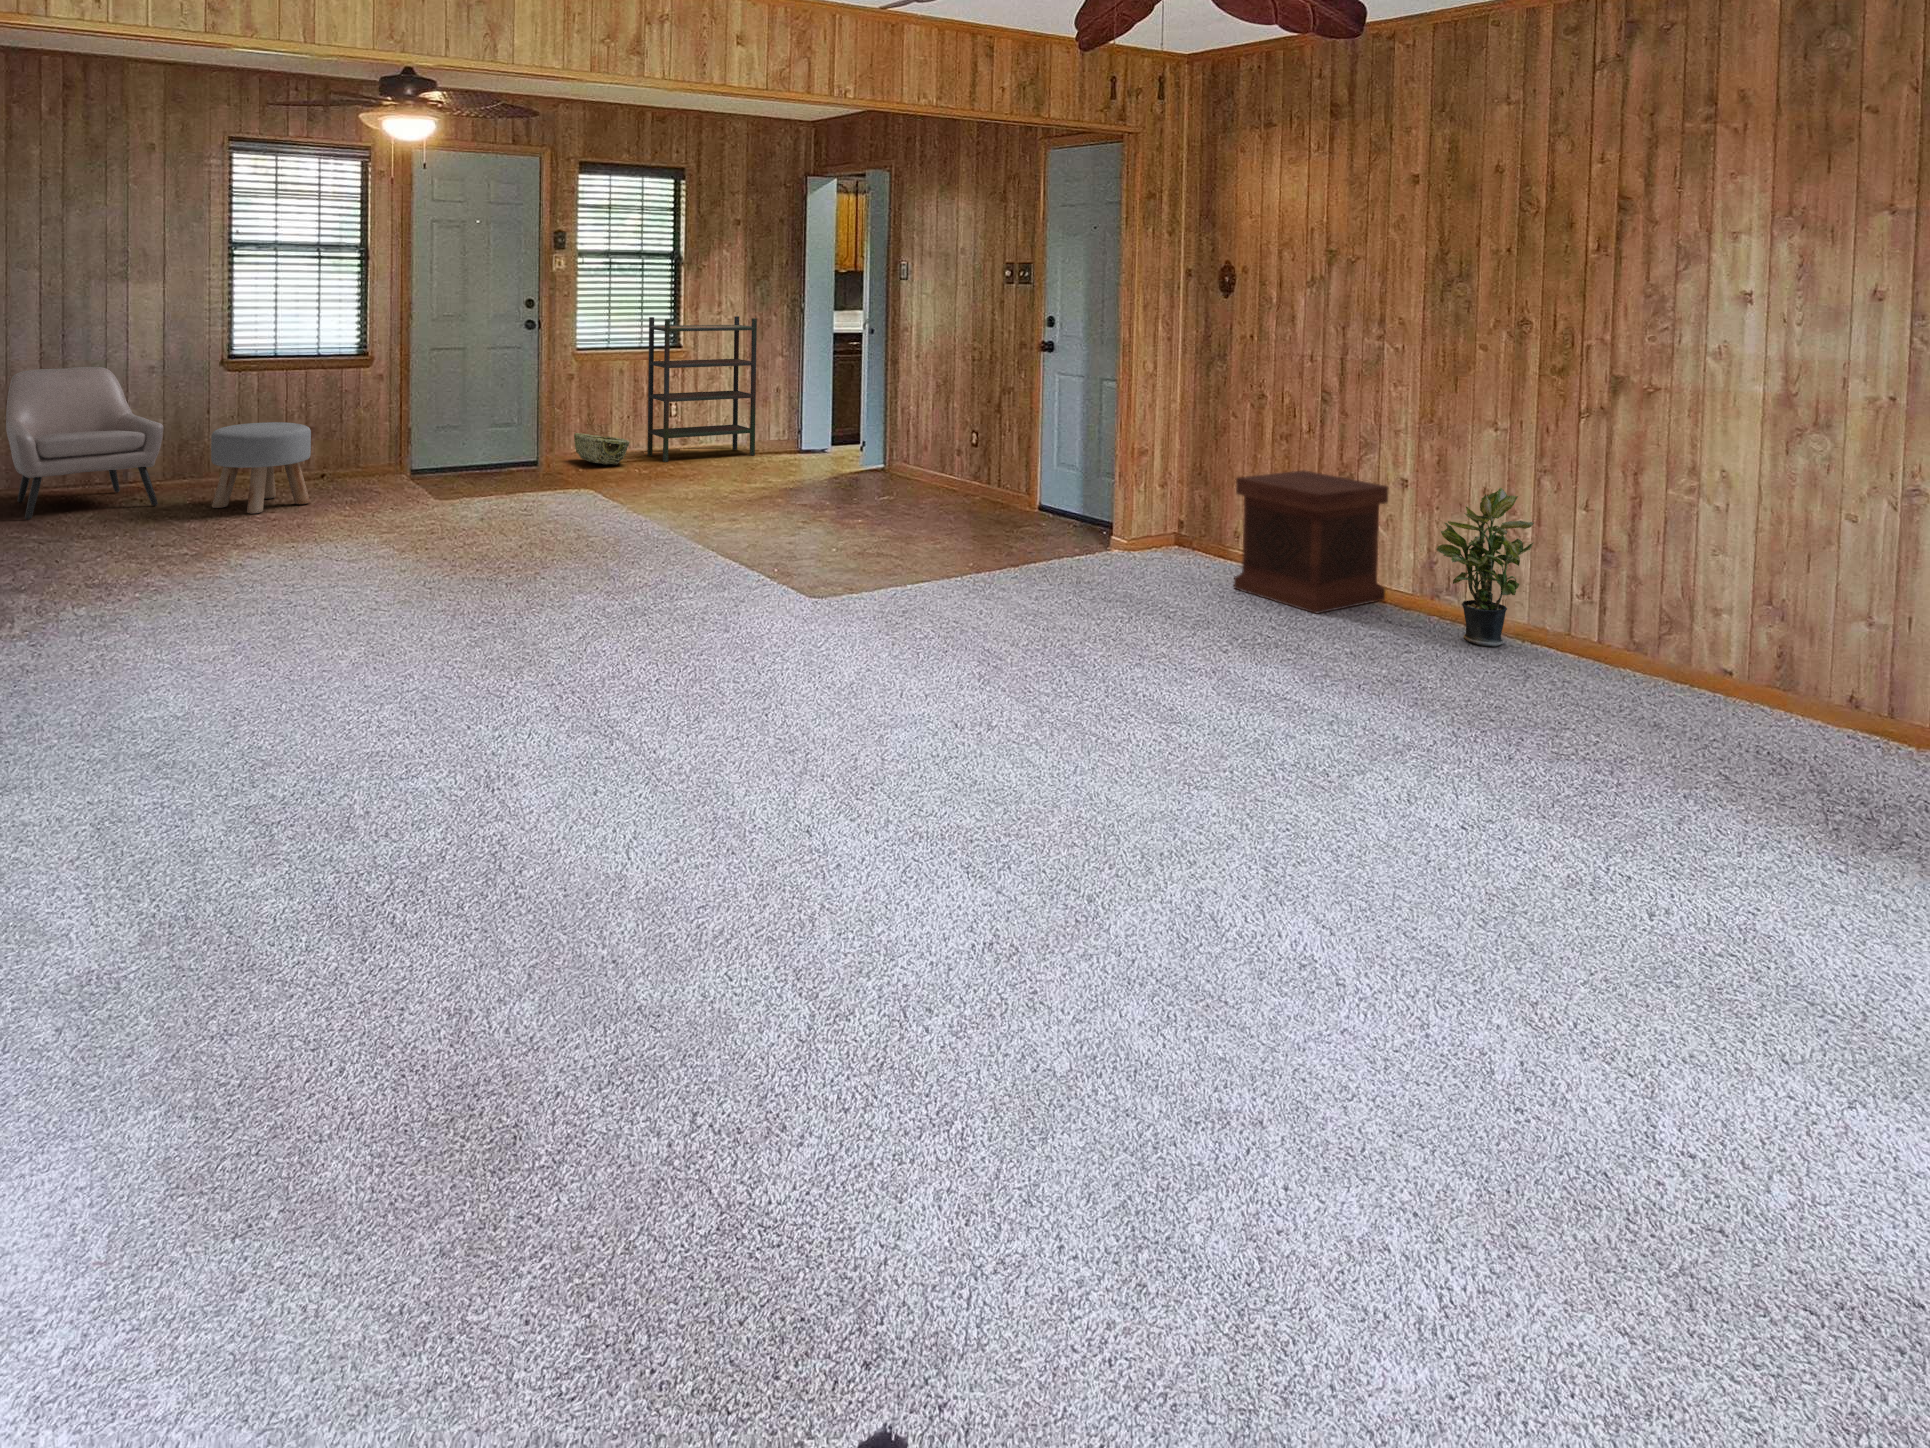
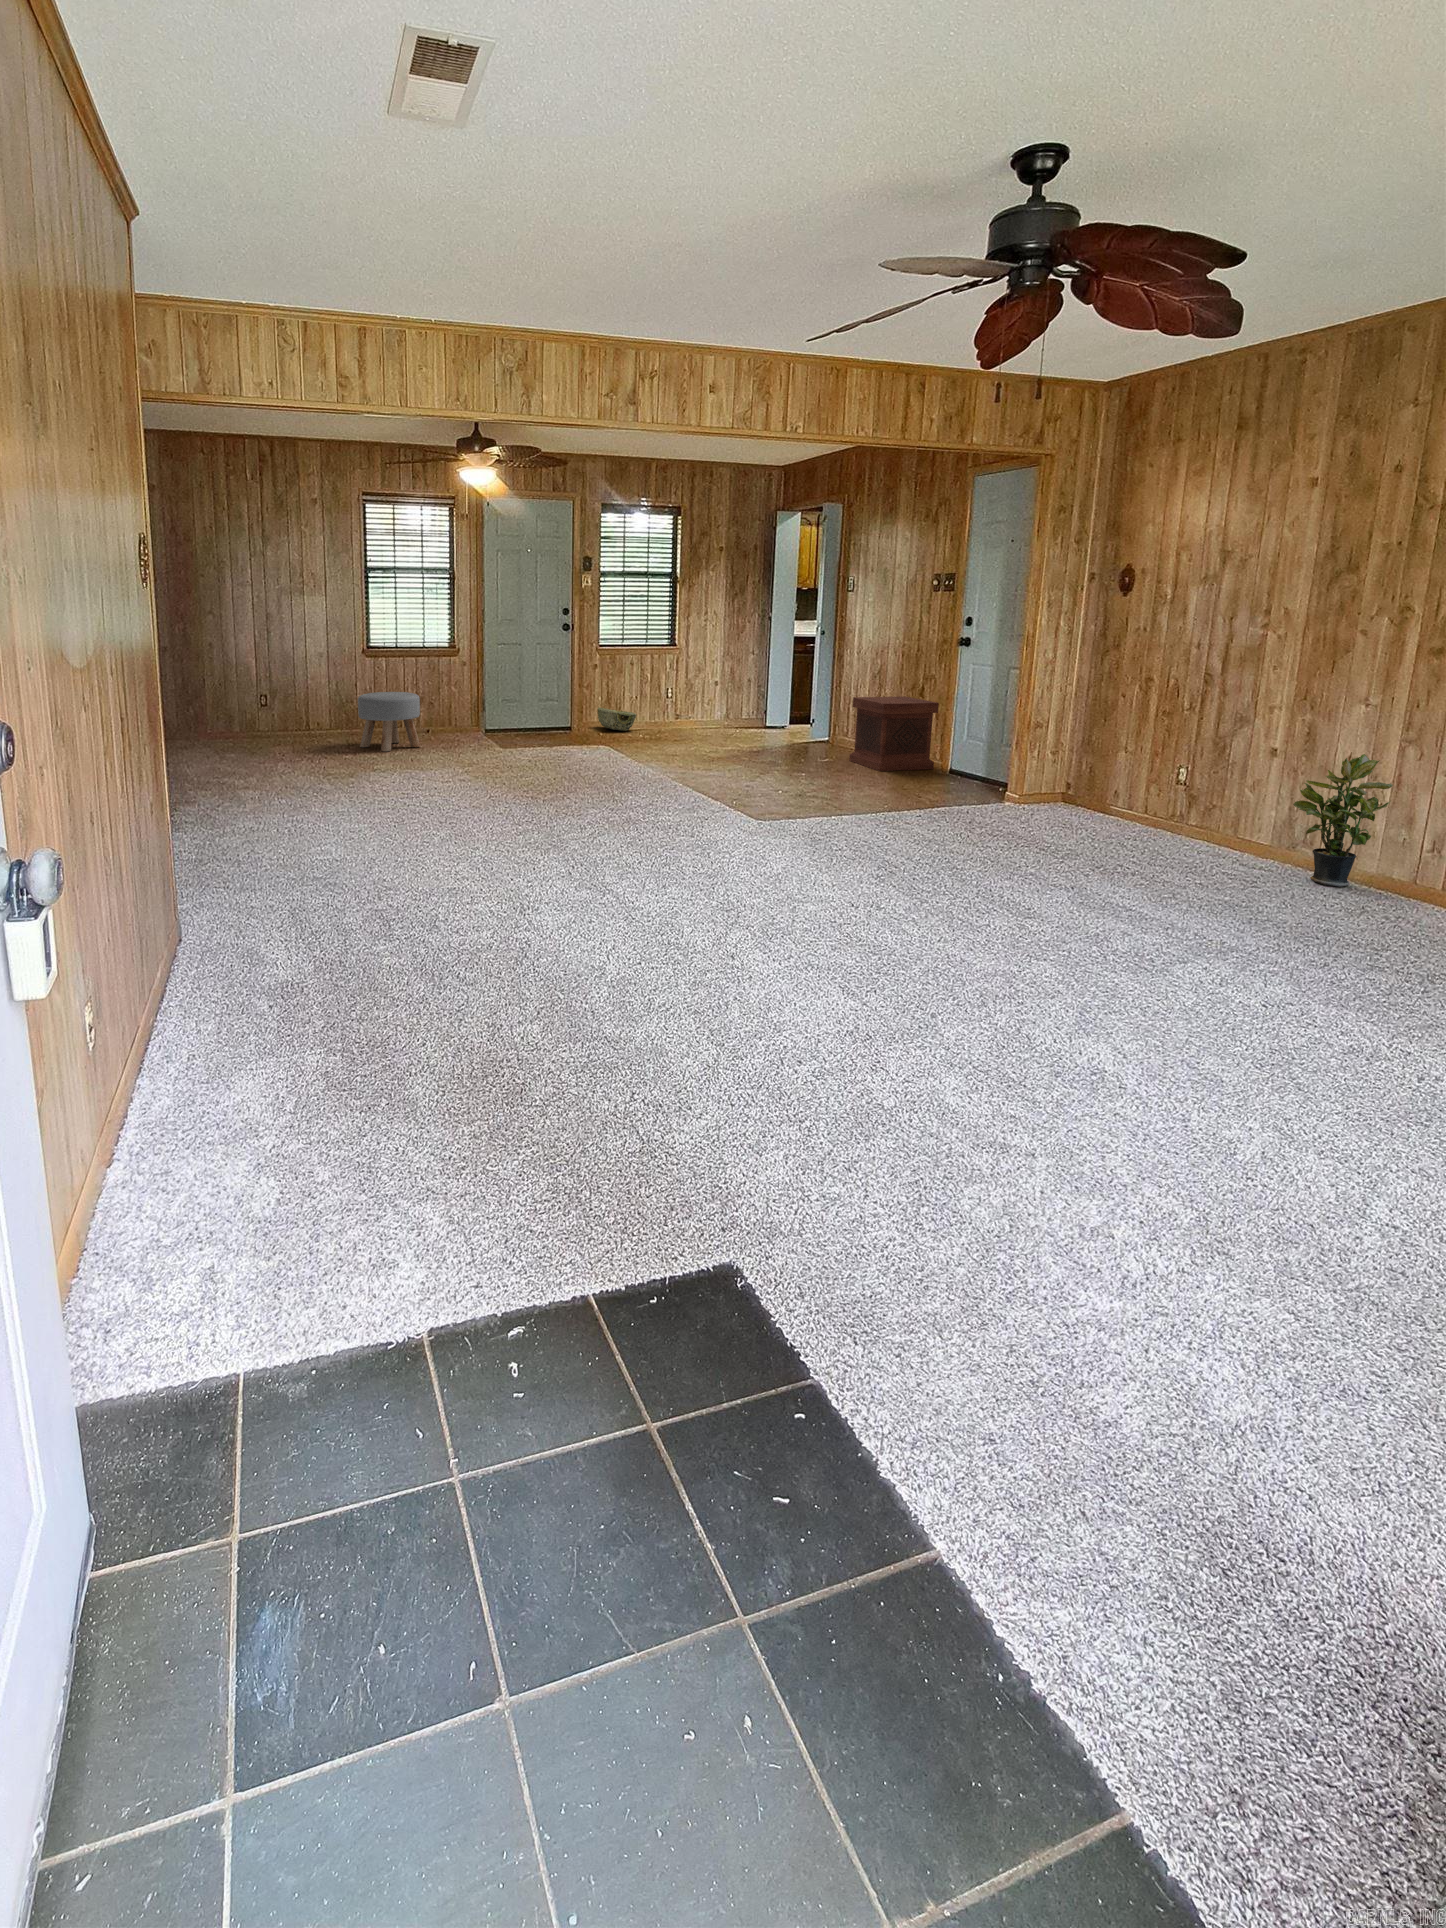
bookshelf: present [647,316,757,462] -> none [650,623,734,730]
armchair: present [6,367,164,520] -> none [237,653,329,750]
side table: present [1234,470,1389,614] -> present [849,696,939,771]

